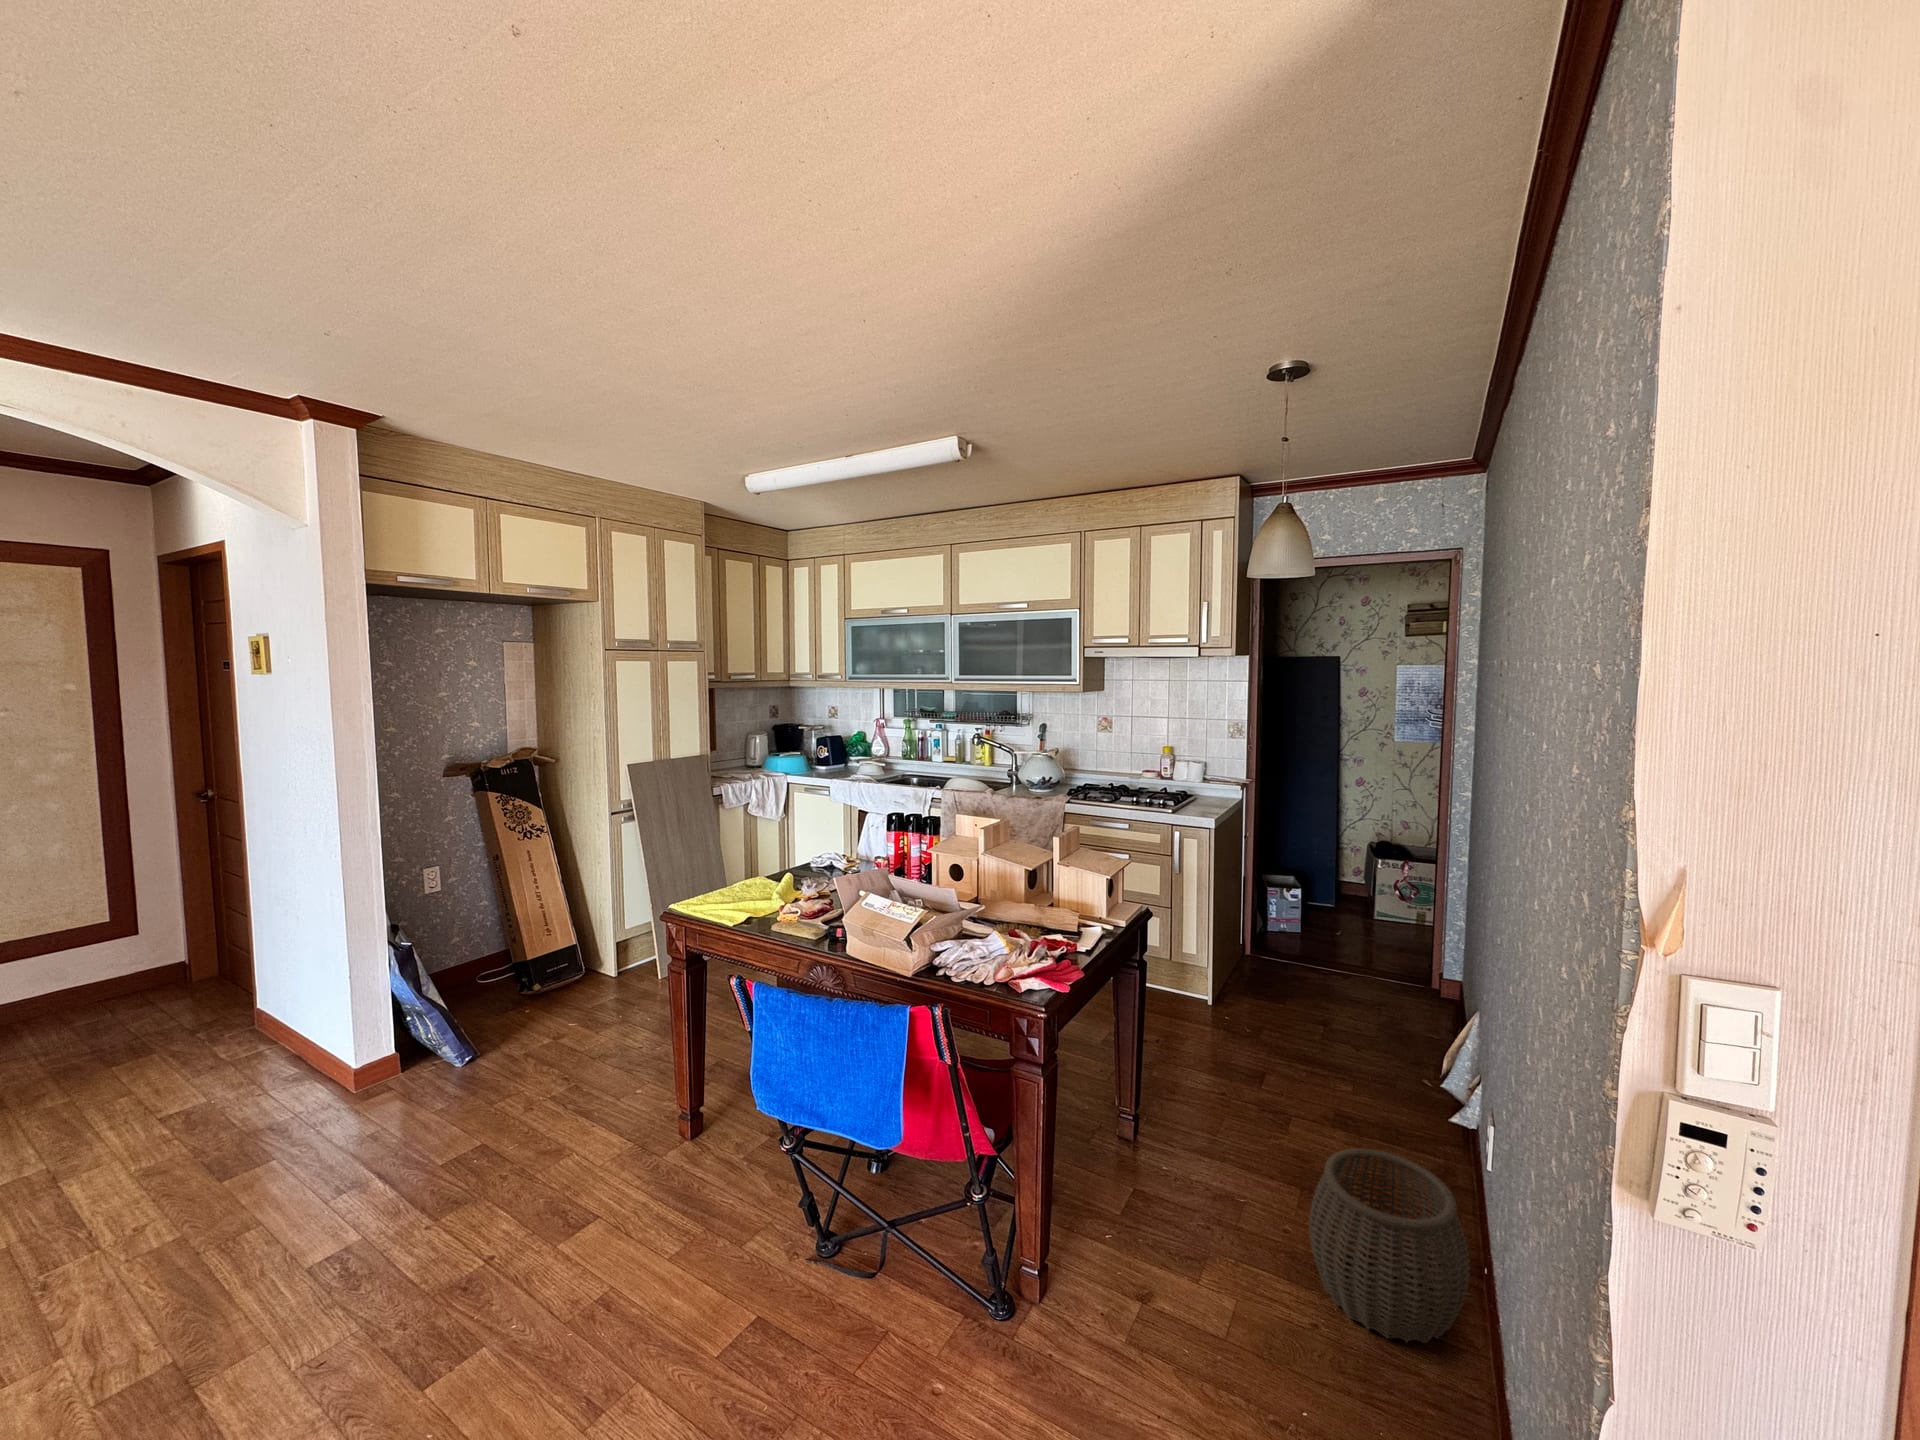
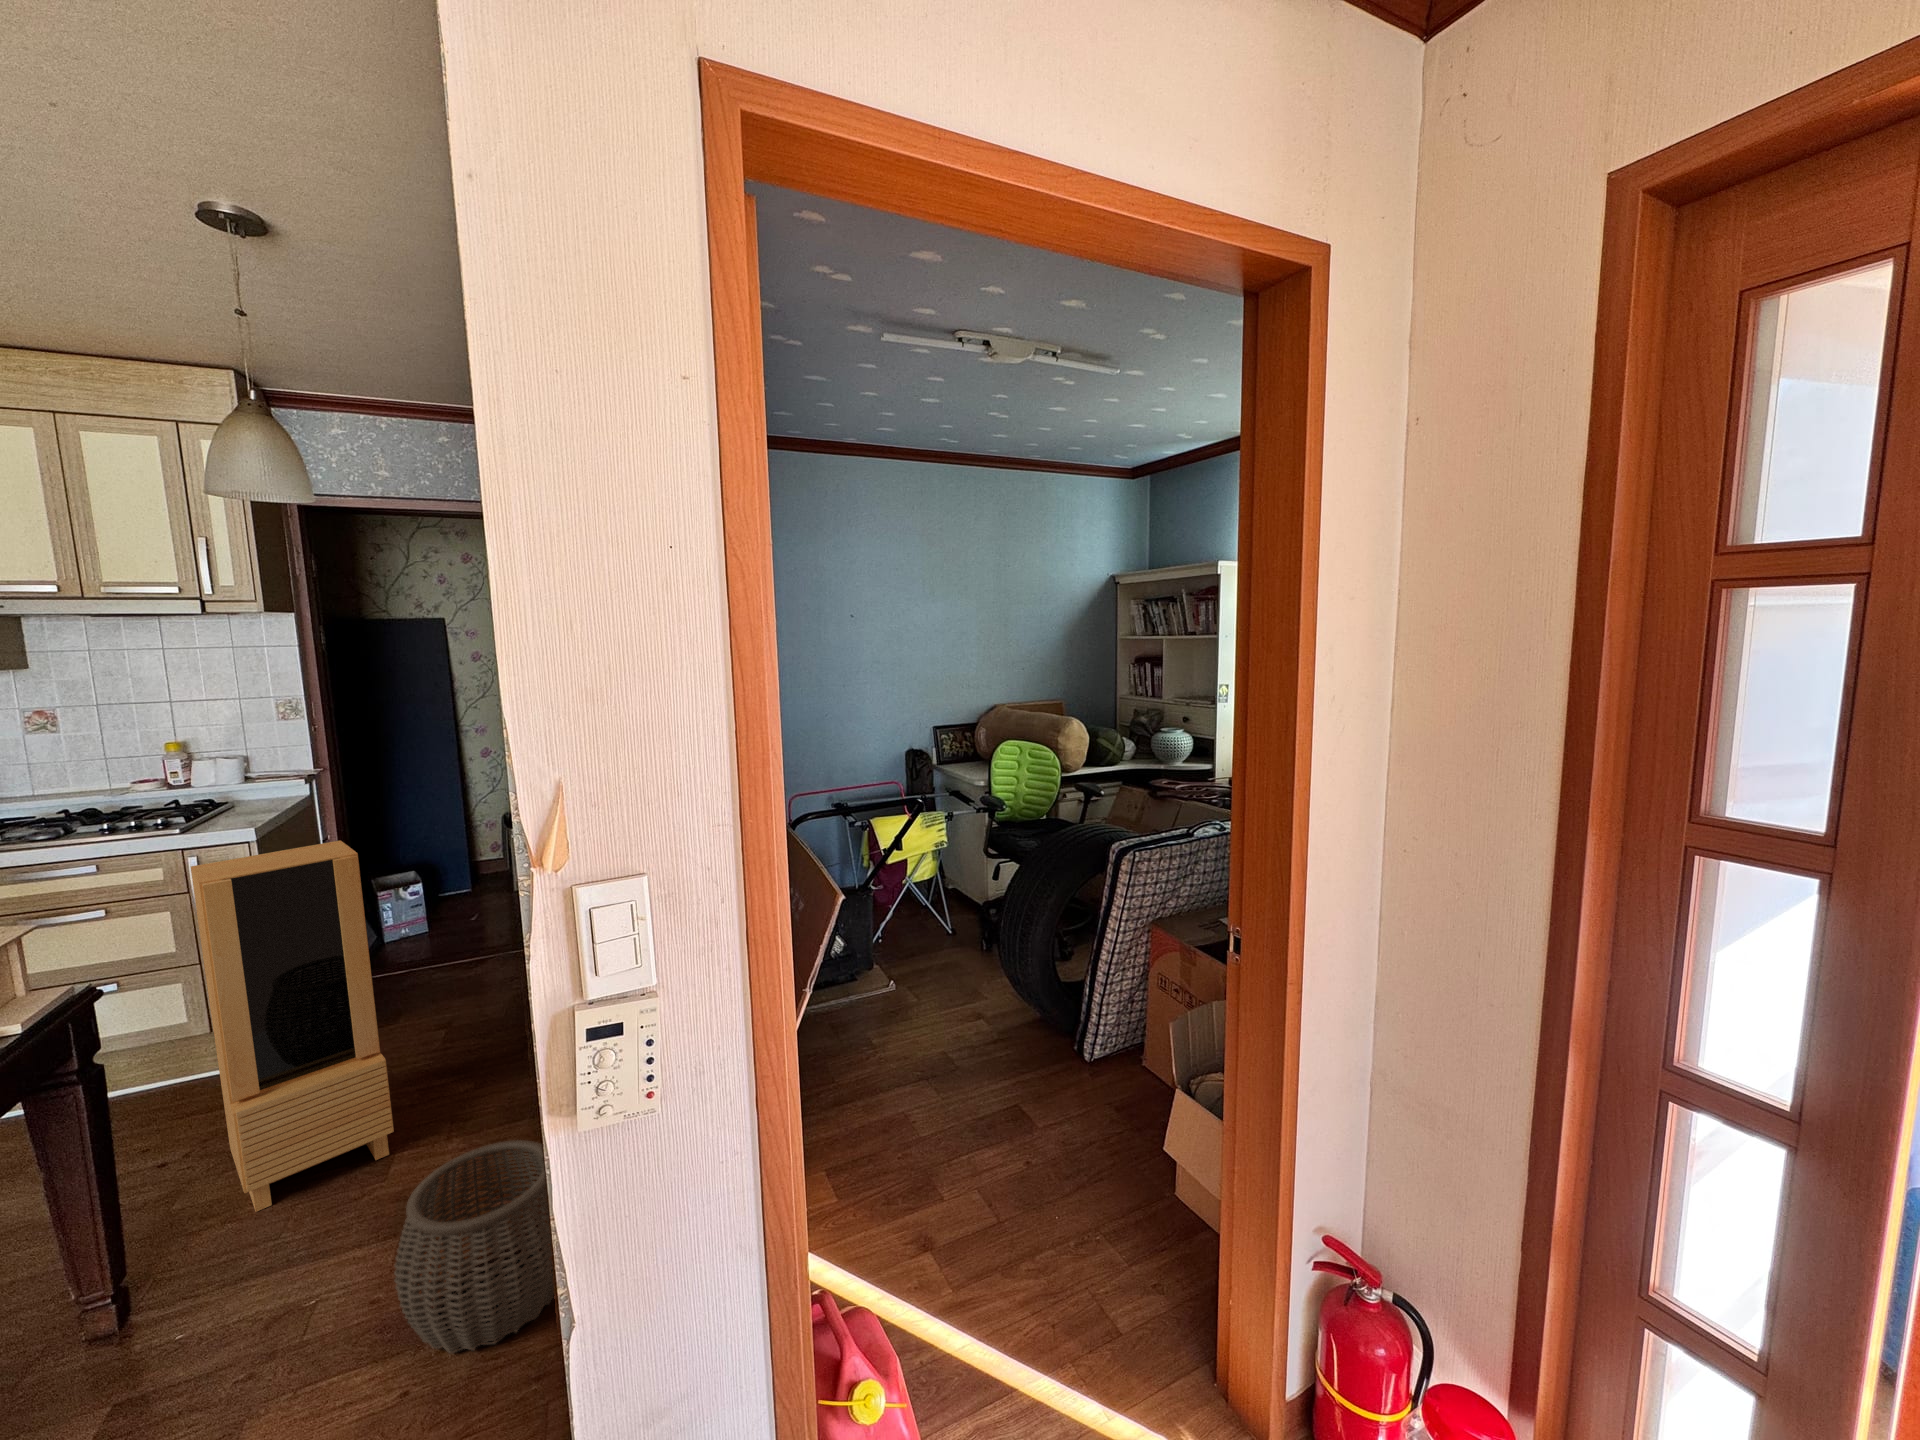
storage cabinet: none [1184,840,1294,1112] -> present [191,841,394,1212]

